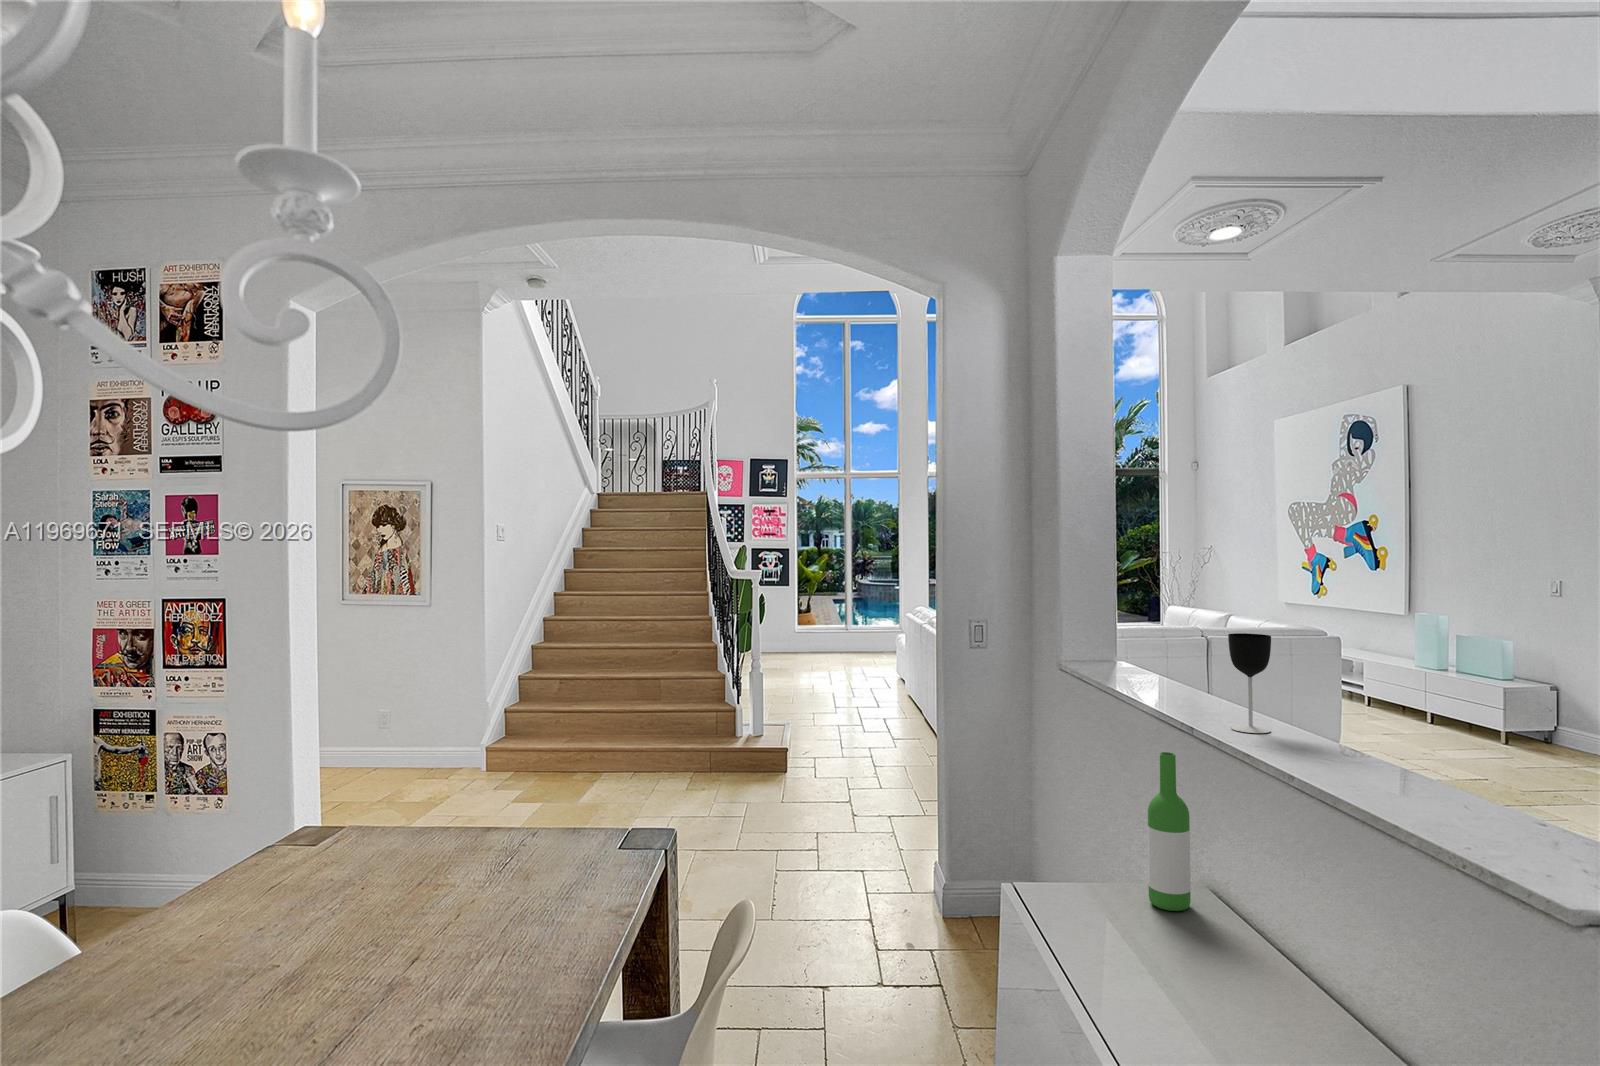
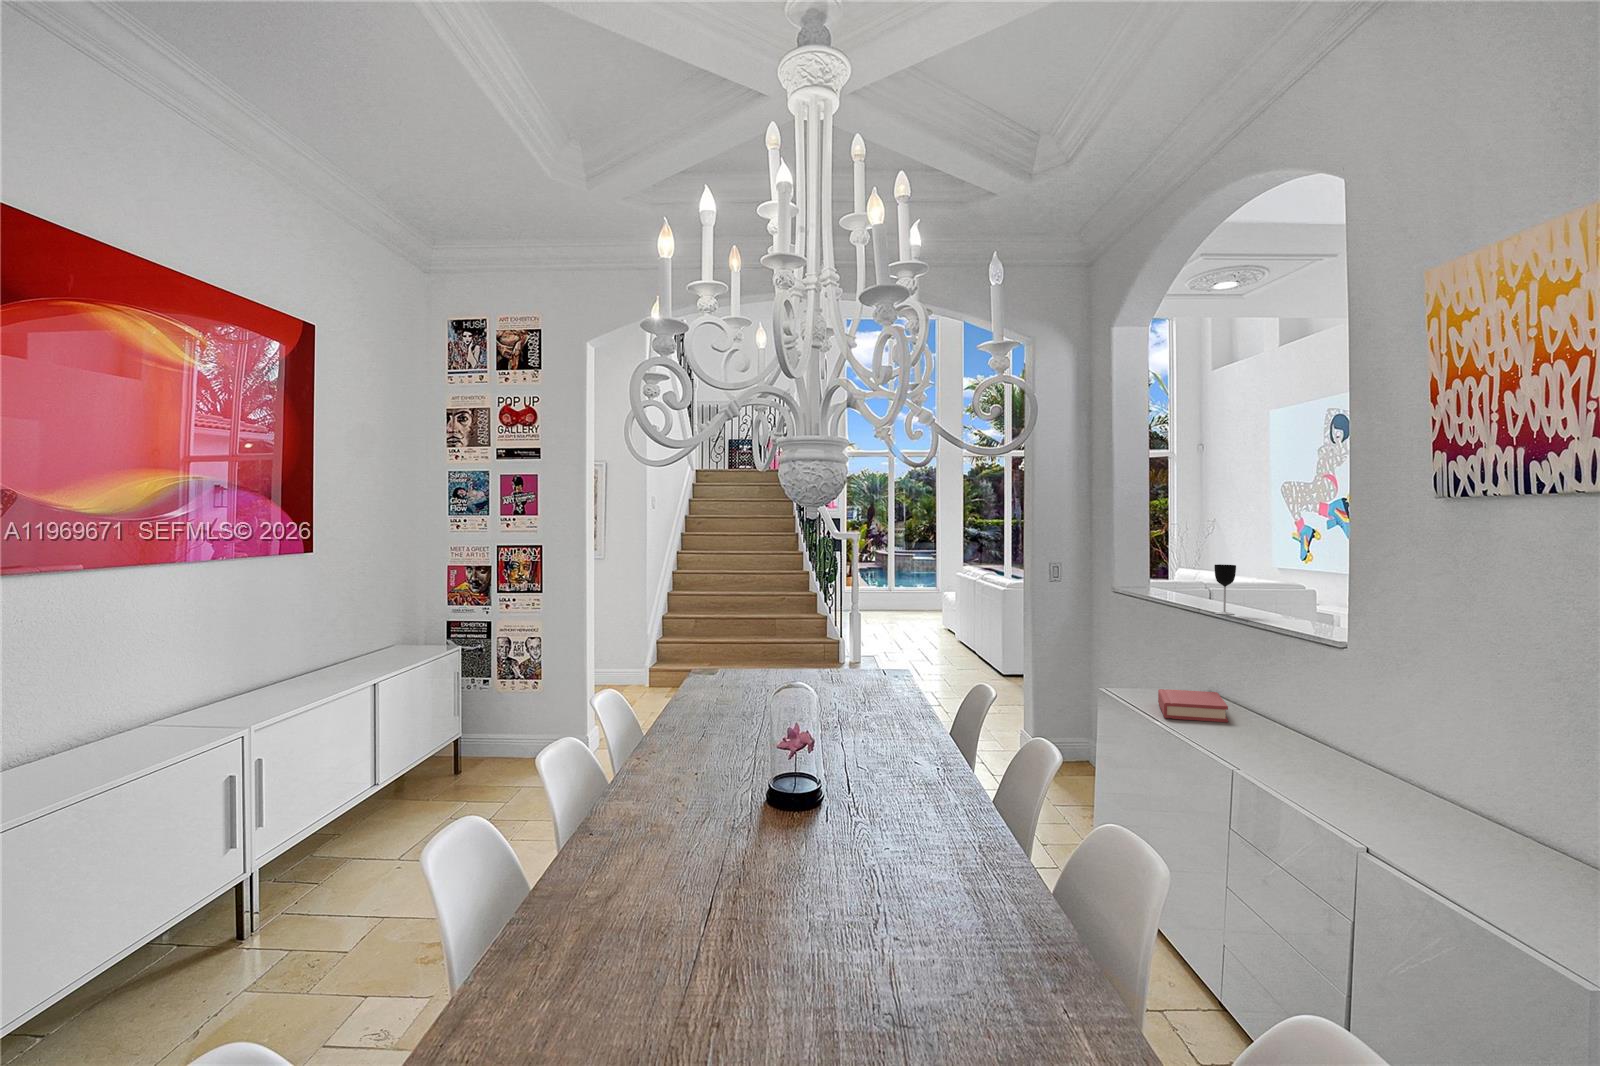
wine bottle: present [1148,752,1191,911] -> none [1171,622,1192,698]
hardback book: none [1120,905,1280,1035] -> present [1158,689,1228,722]

